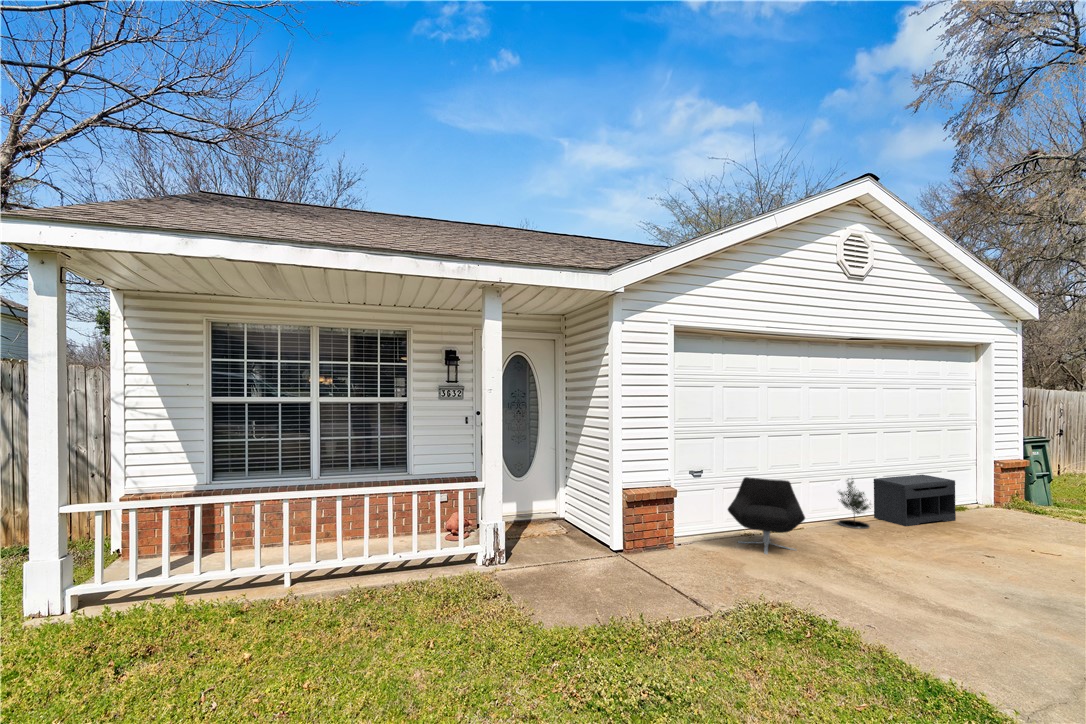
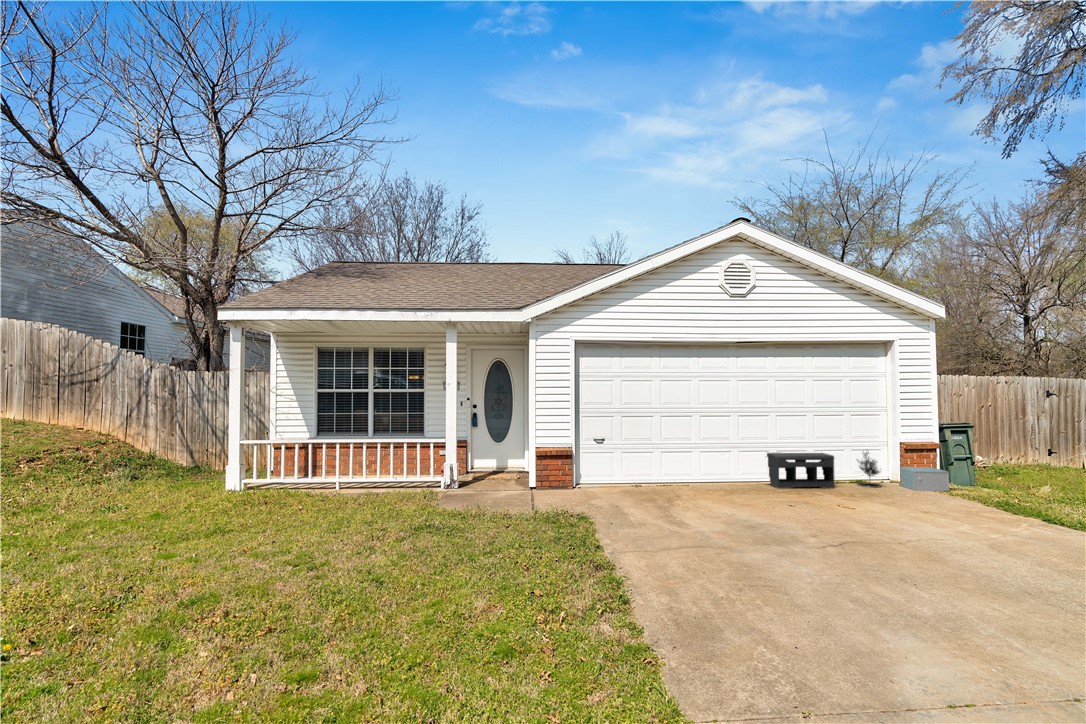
lounge chair: present [728,477,805,554] -> none [612,445,668,494]
potted tree: present [838,480,871,529] -> present [857,452,881,488]
storage box: none [995,487,1058,517] -> present [899,467,949,491]

